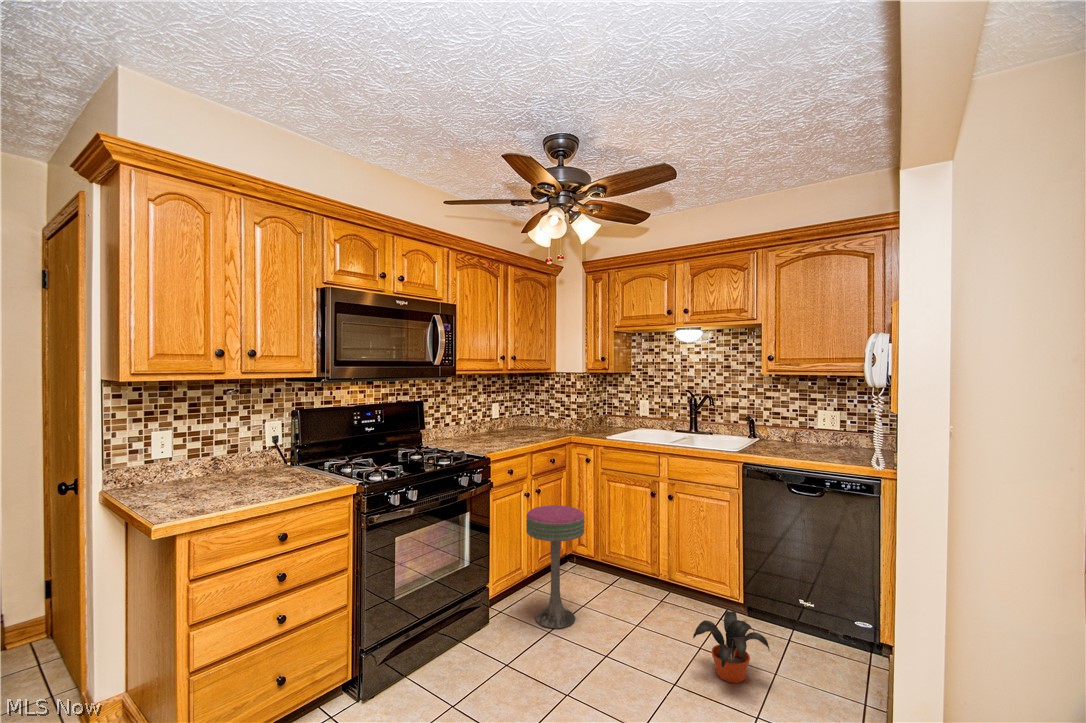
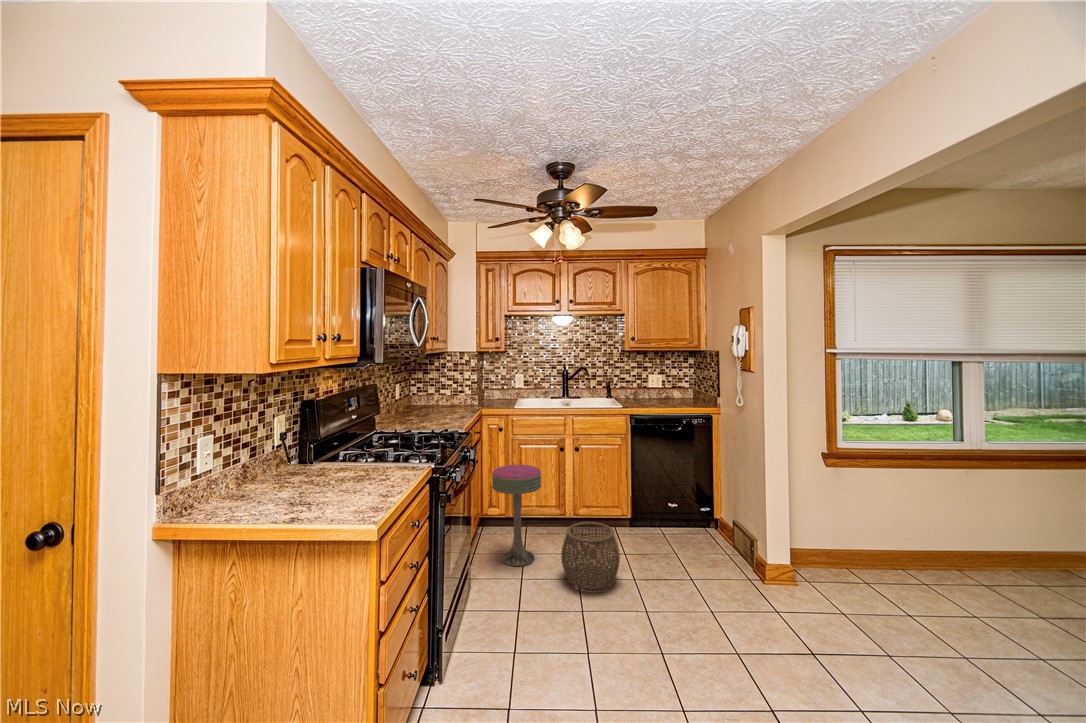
woven basket: none [567,593,644,689] -> present [561,522,620,591]
potted plant: present [693,610,770,683] -> none [632,514,681,560]

